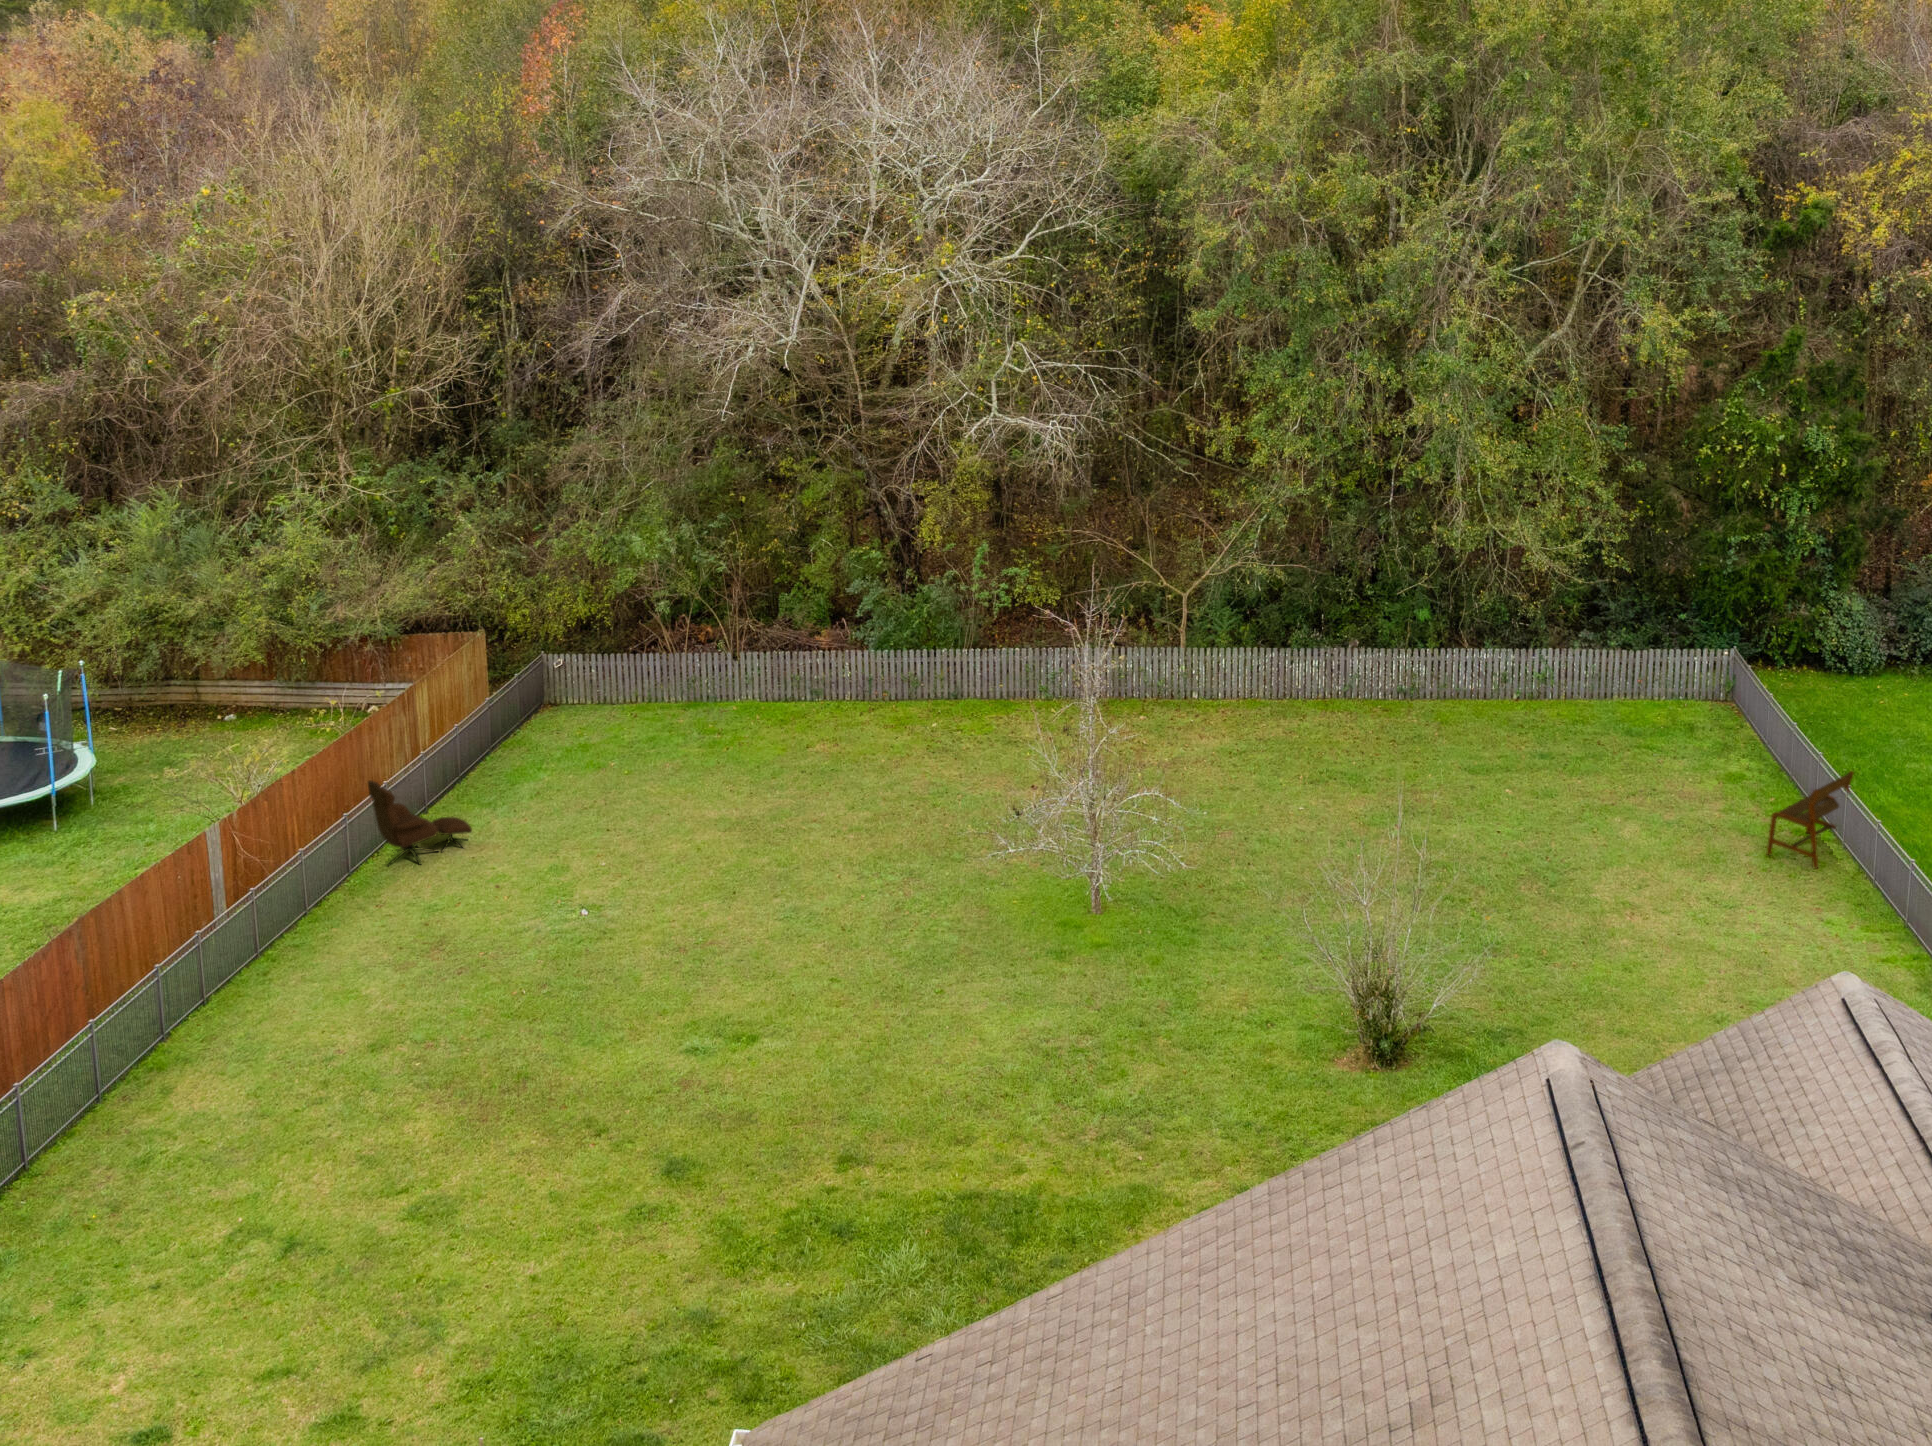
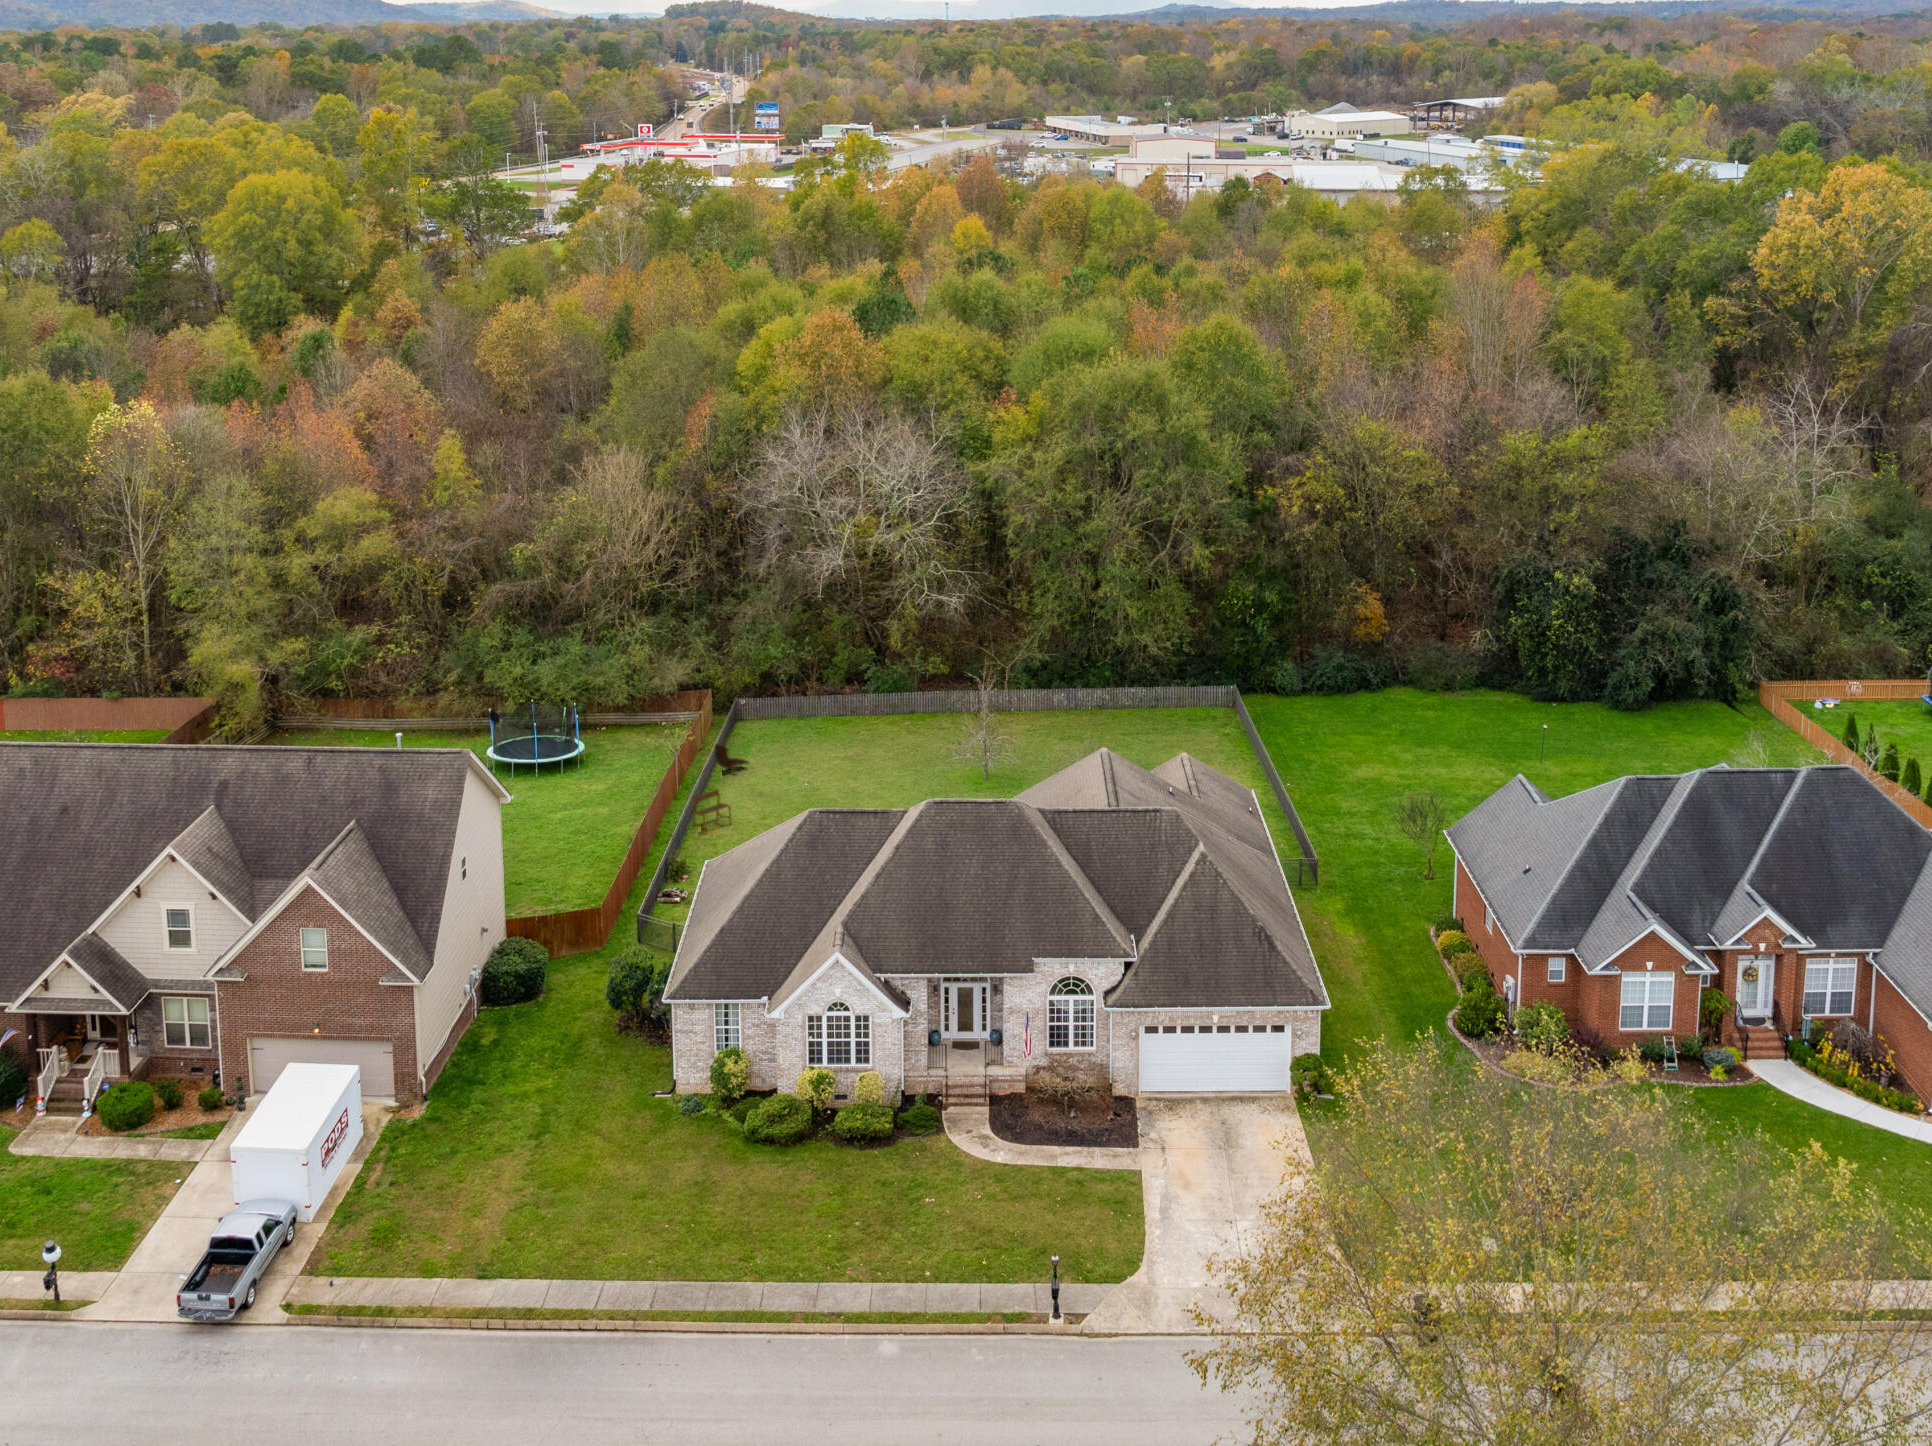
bench: present [1767,771,1853,868] -> present [692,790,731,833]

